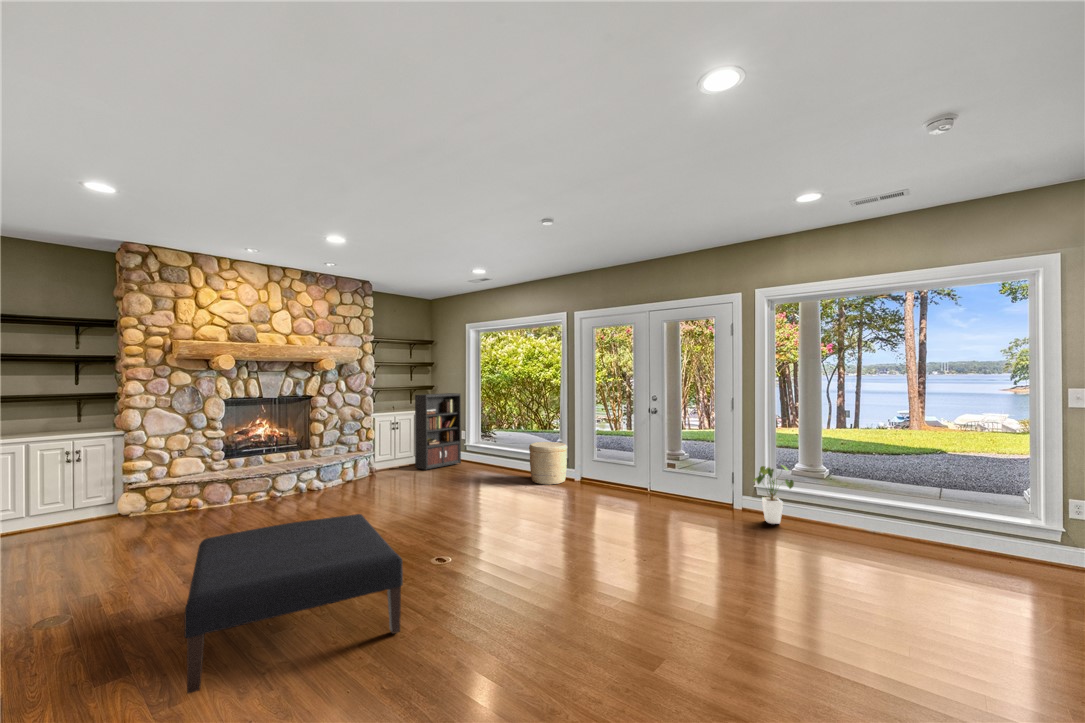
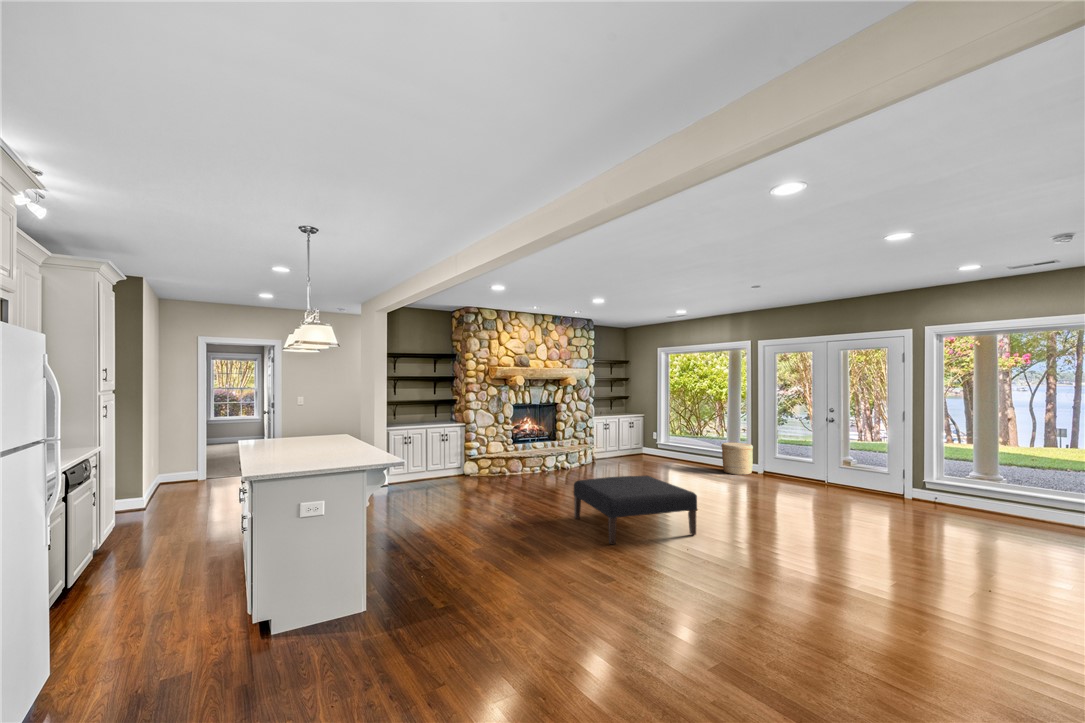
bookcase: present [415,393,461,470] -> none [624,403,658,461]
house plant: present [753,465,794,524] -> none [920,463,956,508]

